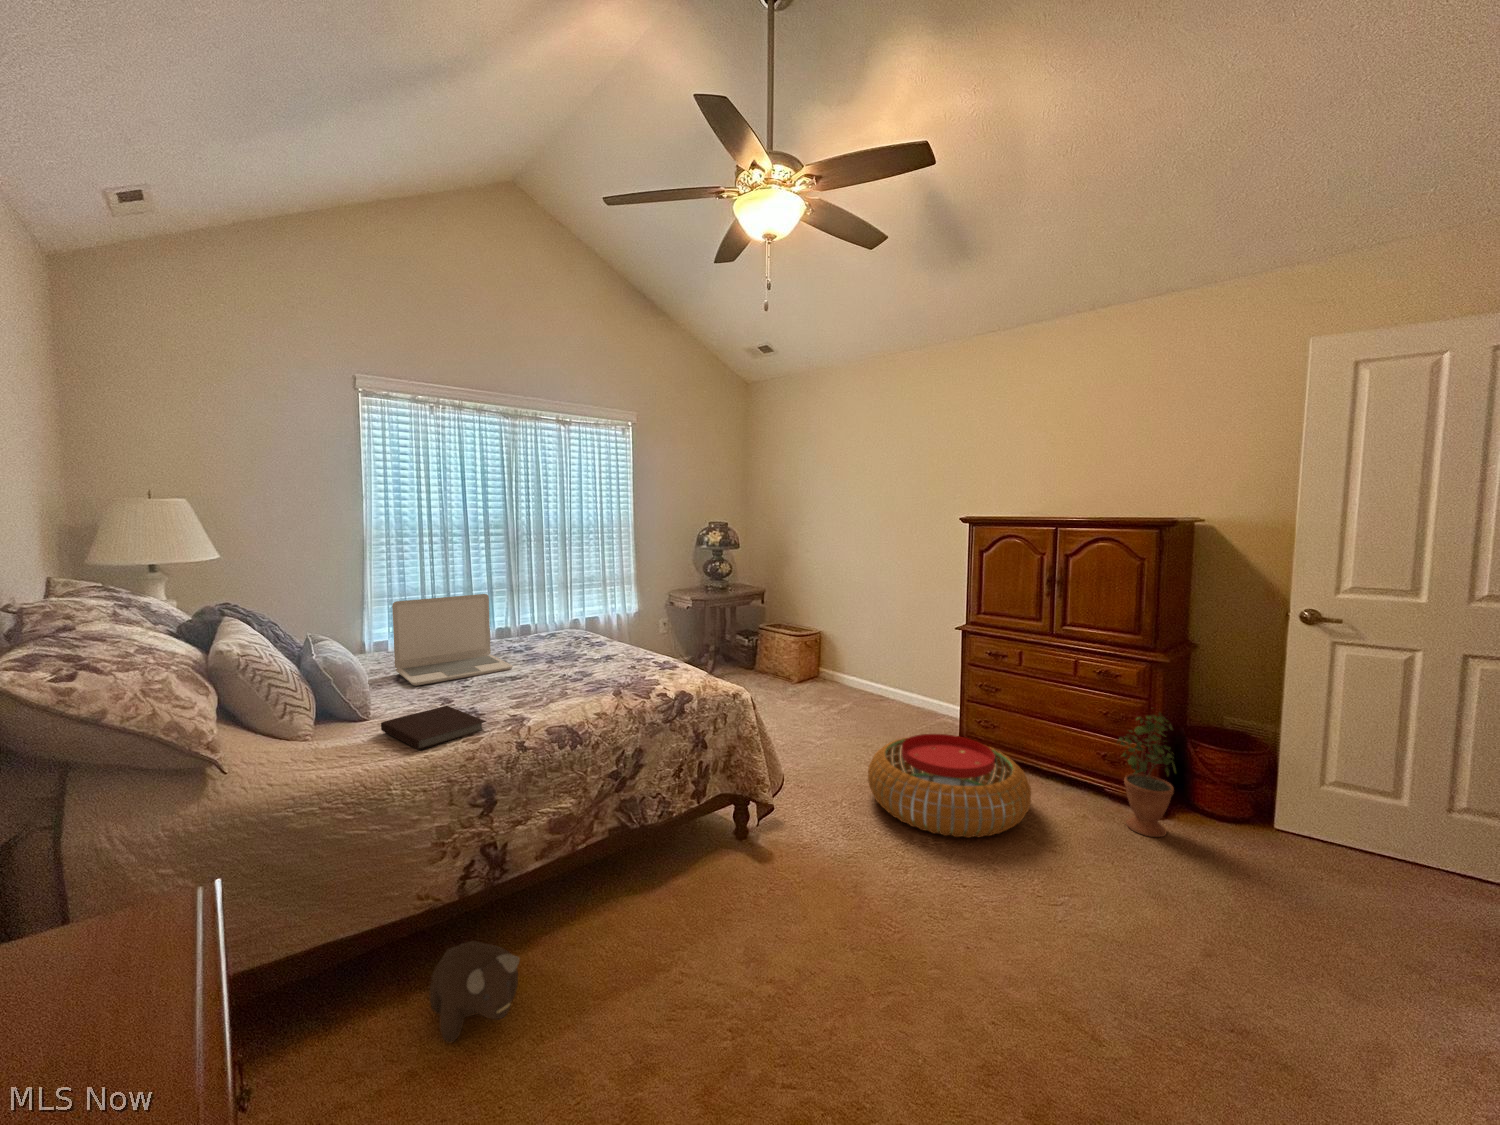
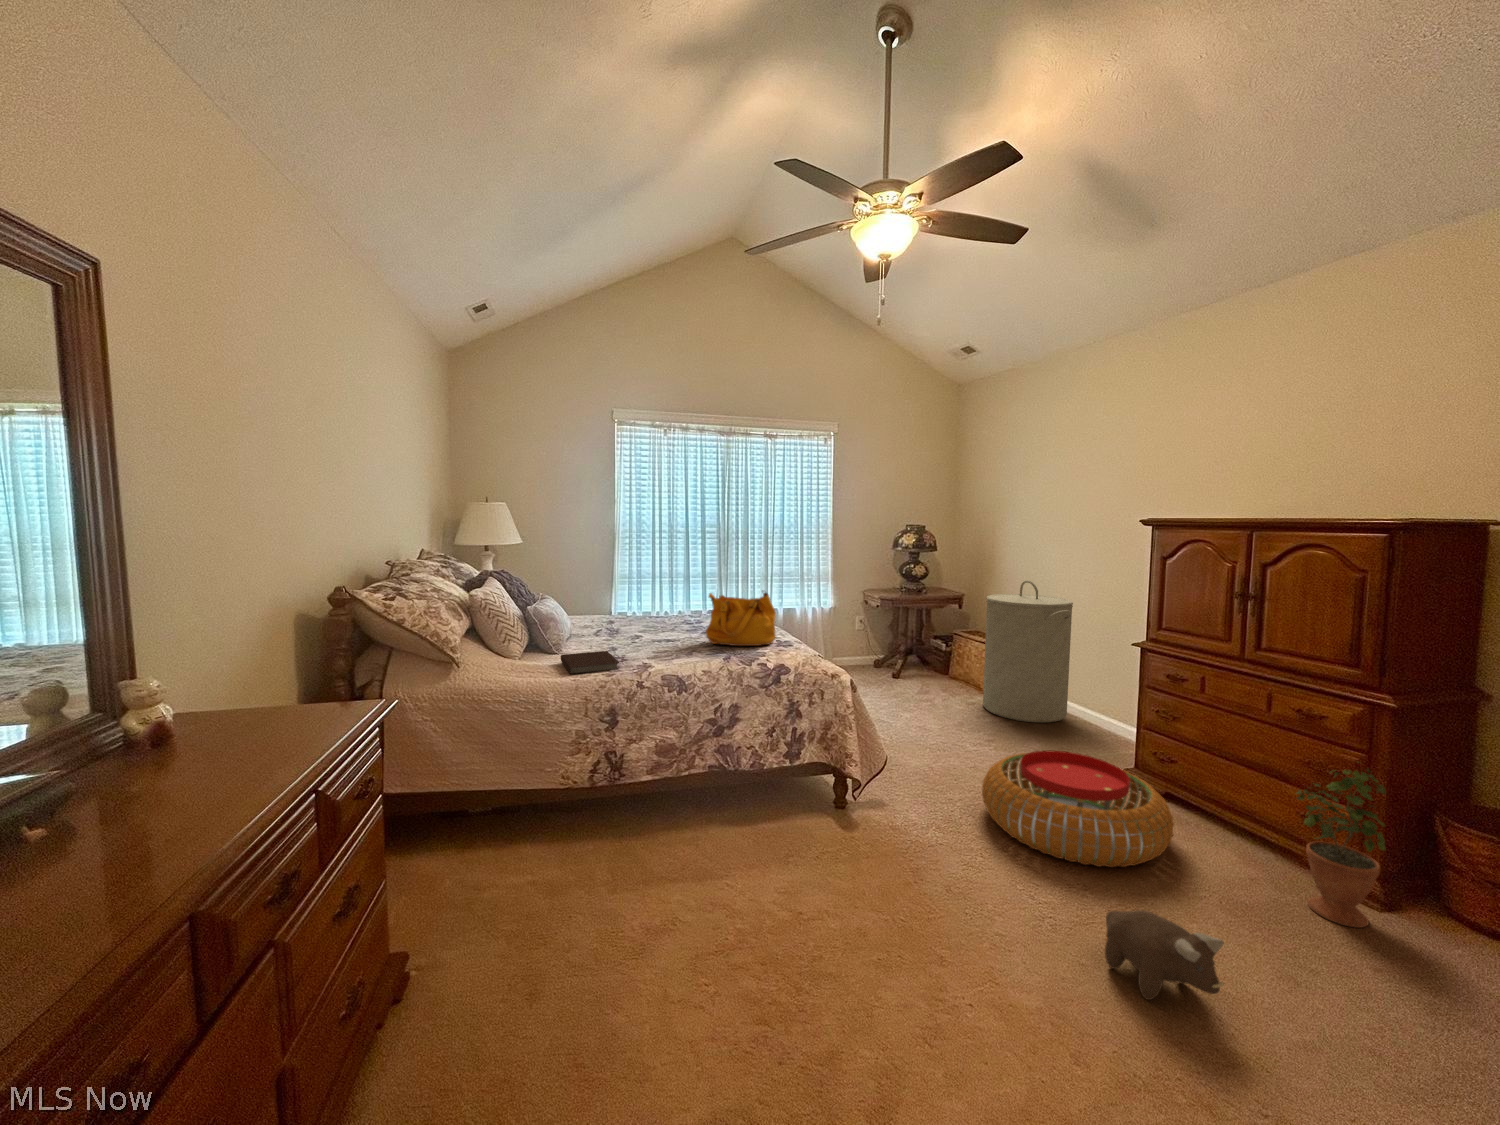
laundry hamper: none [801,574,880,706] -> present [983,580,1073,723]
laptop: present [392,594,513,686] -> none [604,576,679,639]
handbag: none [562,605,646,675] -> present [706,591,776,646]
plush toy: present [430,941,519,1043] -> present [1105,910,1224,1000]

